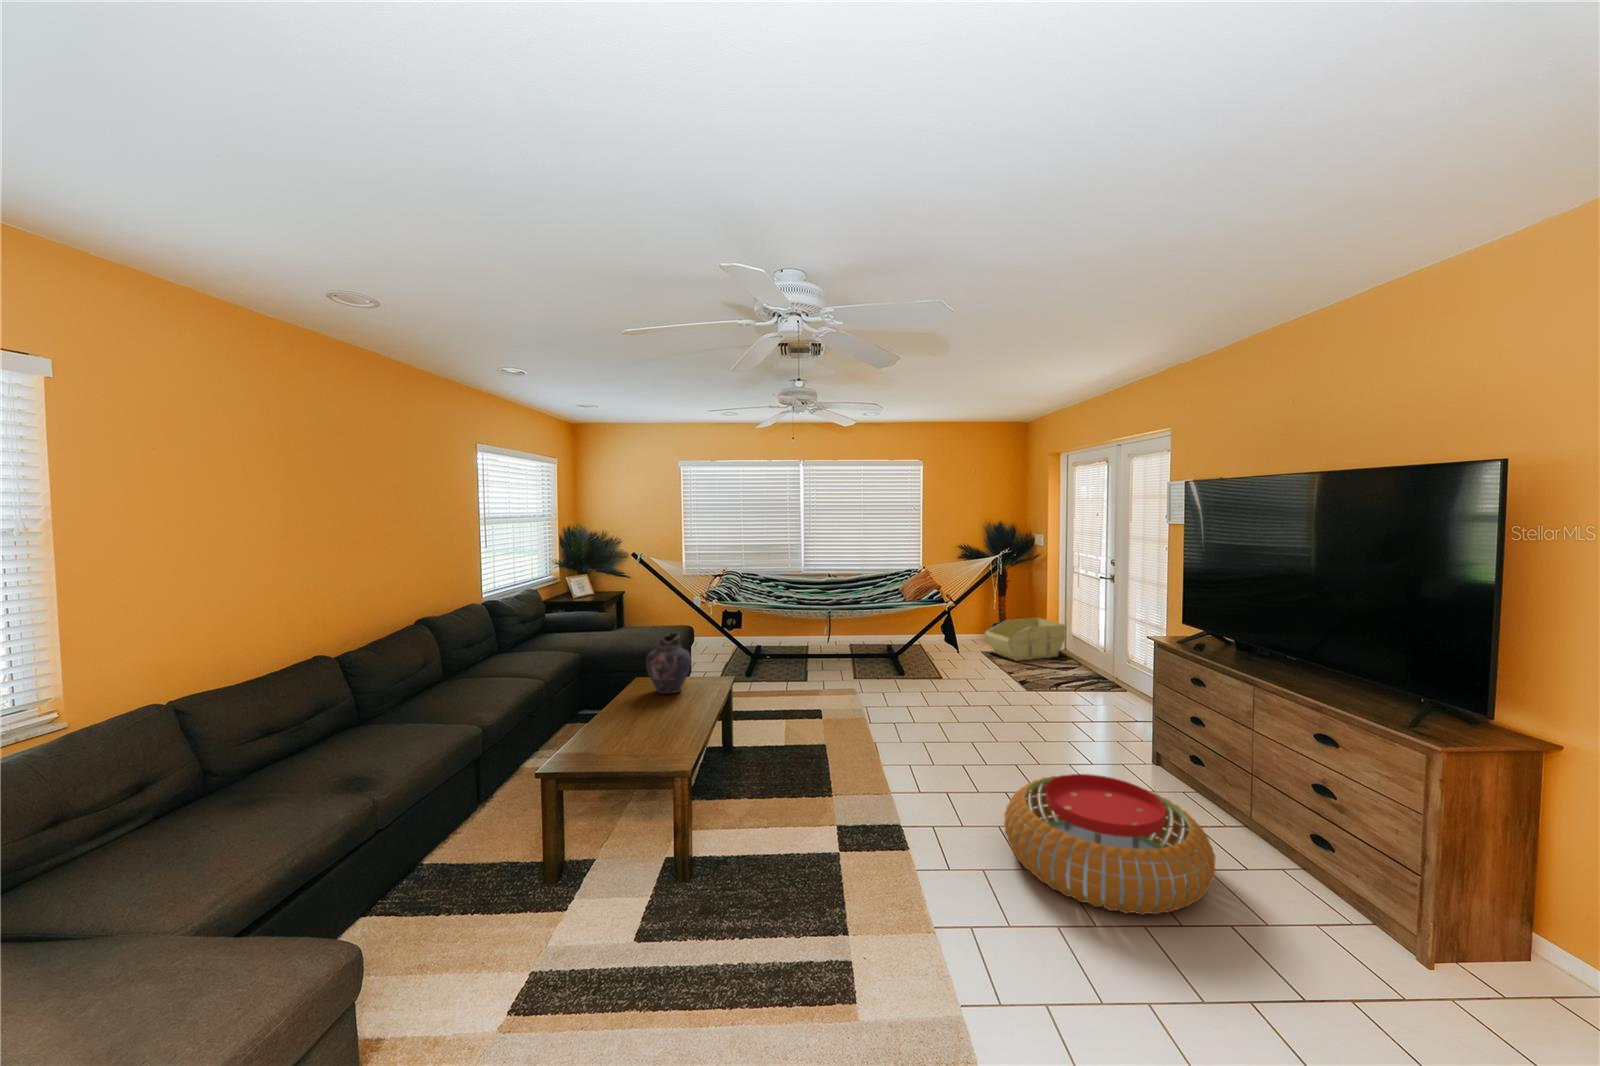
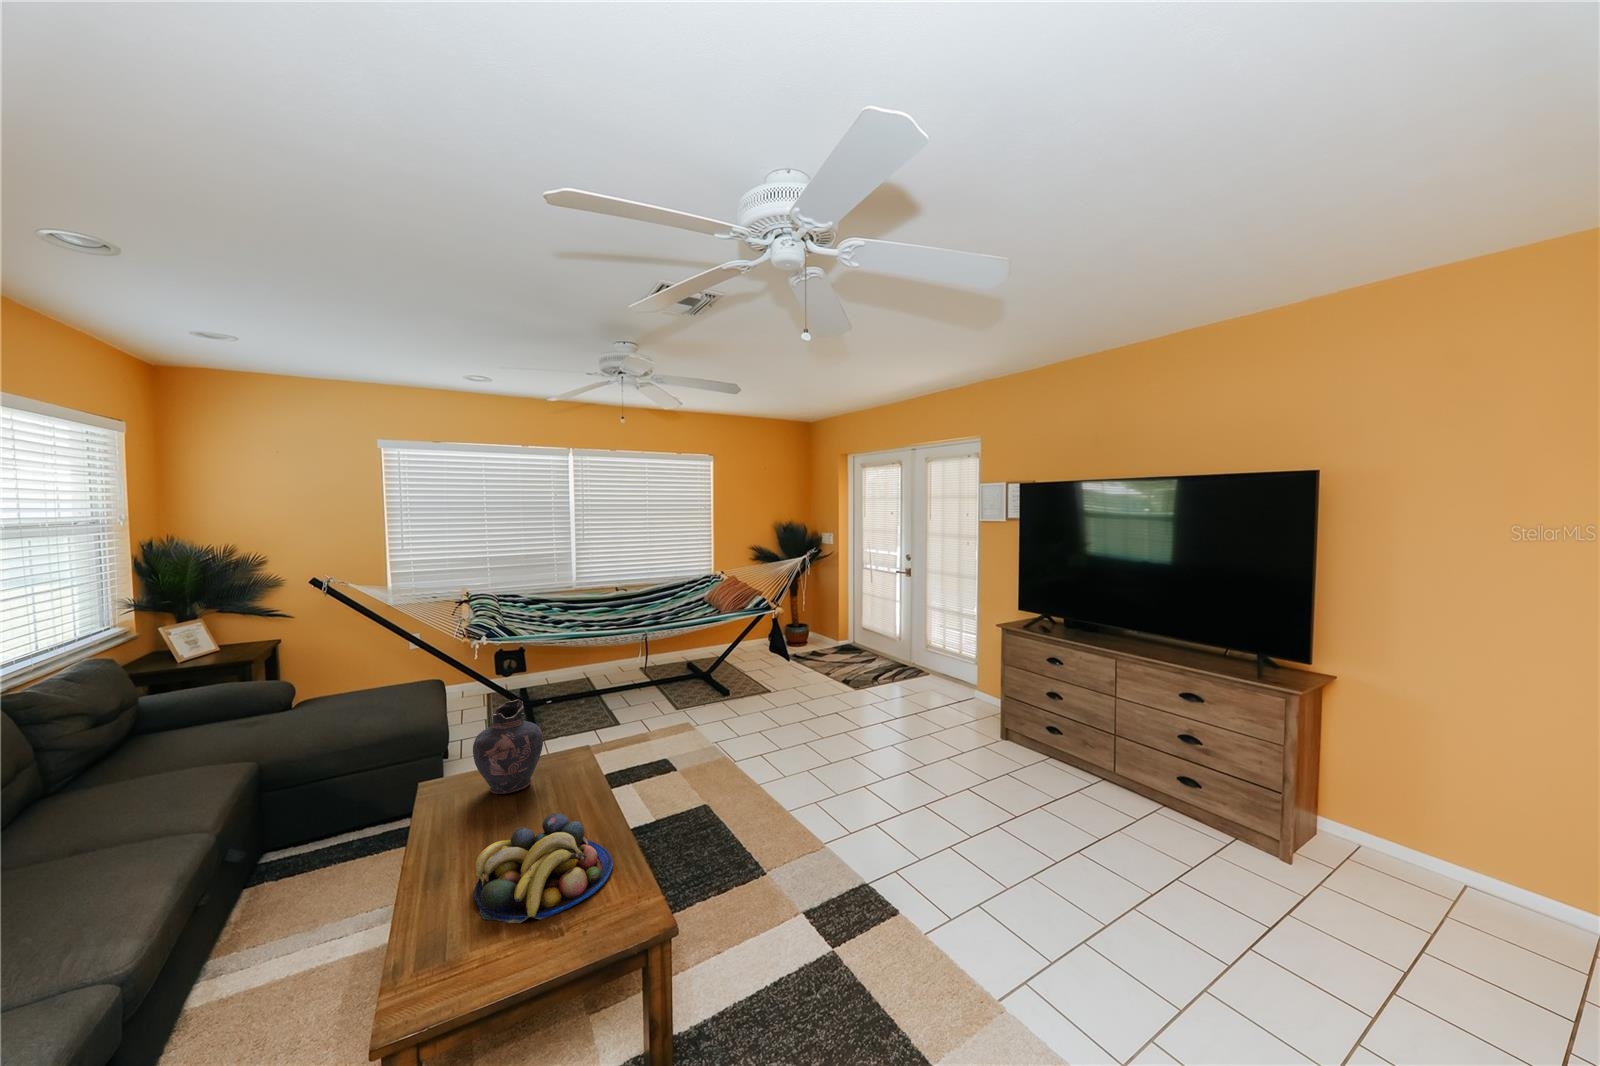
storage bin: present [985,618,1066,661] -> none [784,614,856,660]
fruit bowl: none [600,700,689,753] -> present [474,813,613,924]
pouf: present [1004,774,1216,915] -> none [968,778,1173,921]

